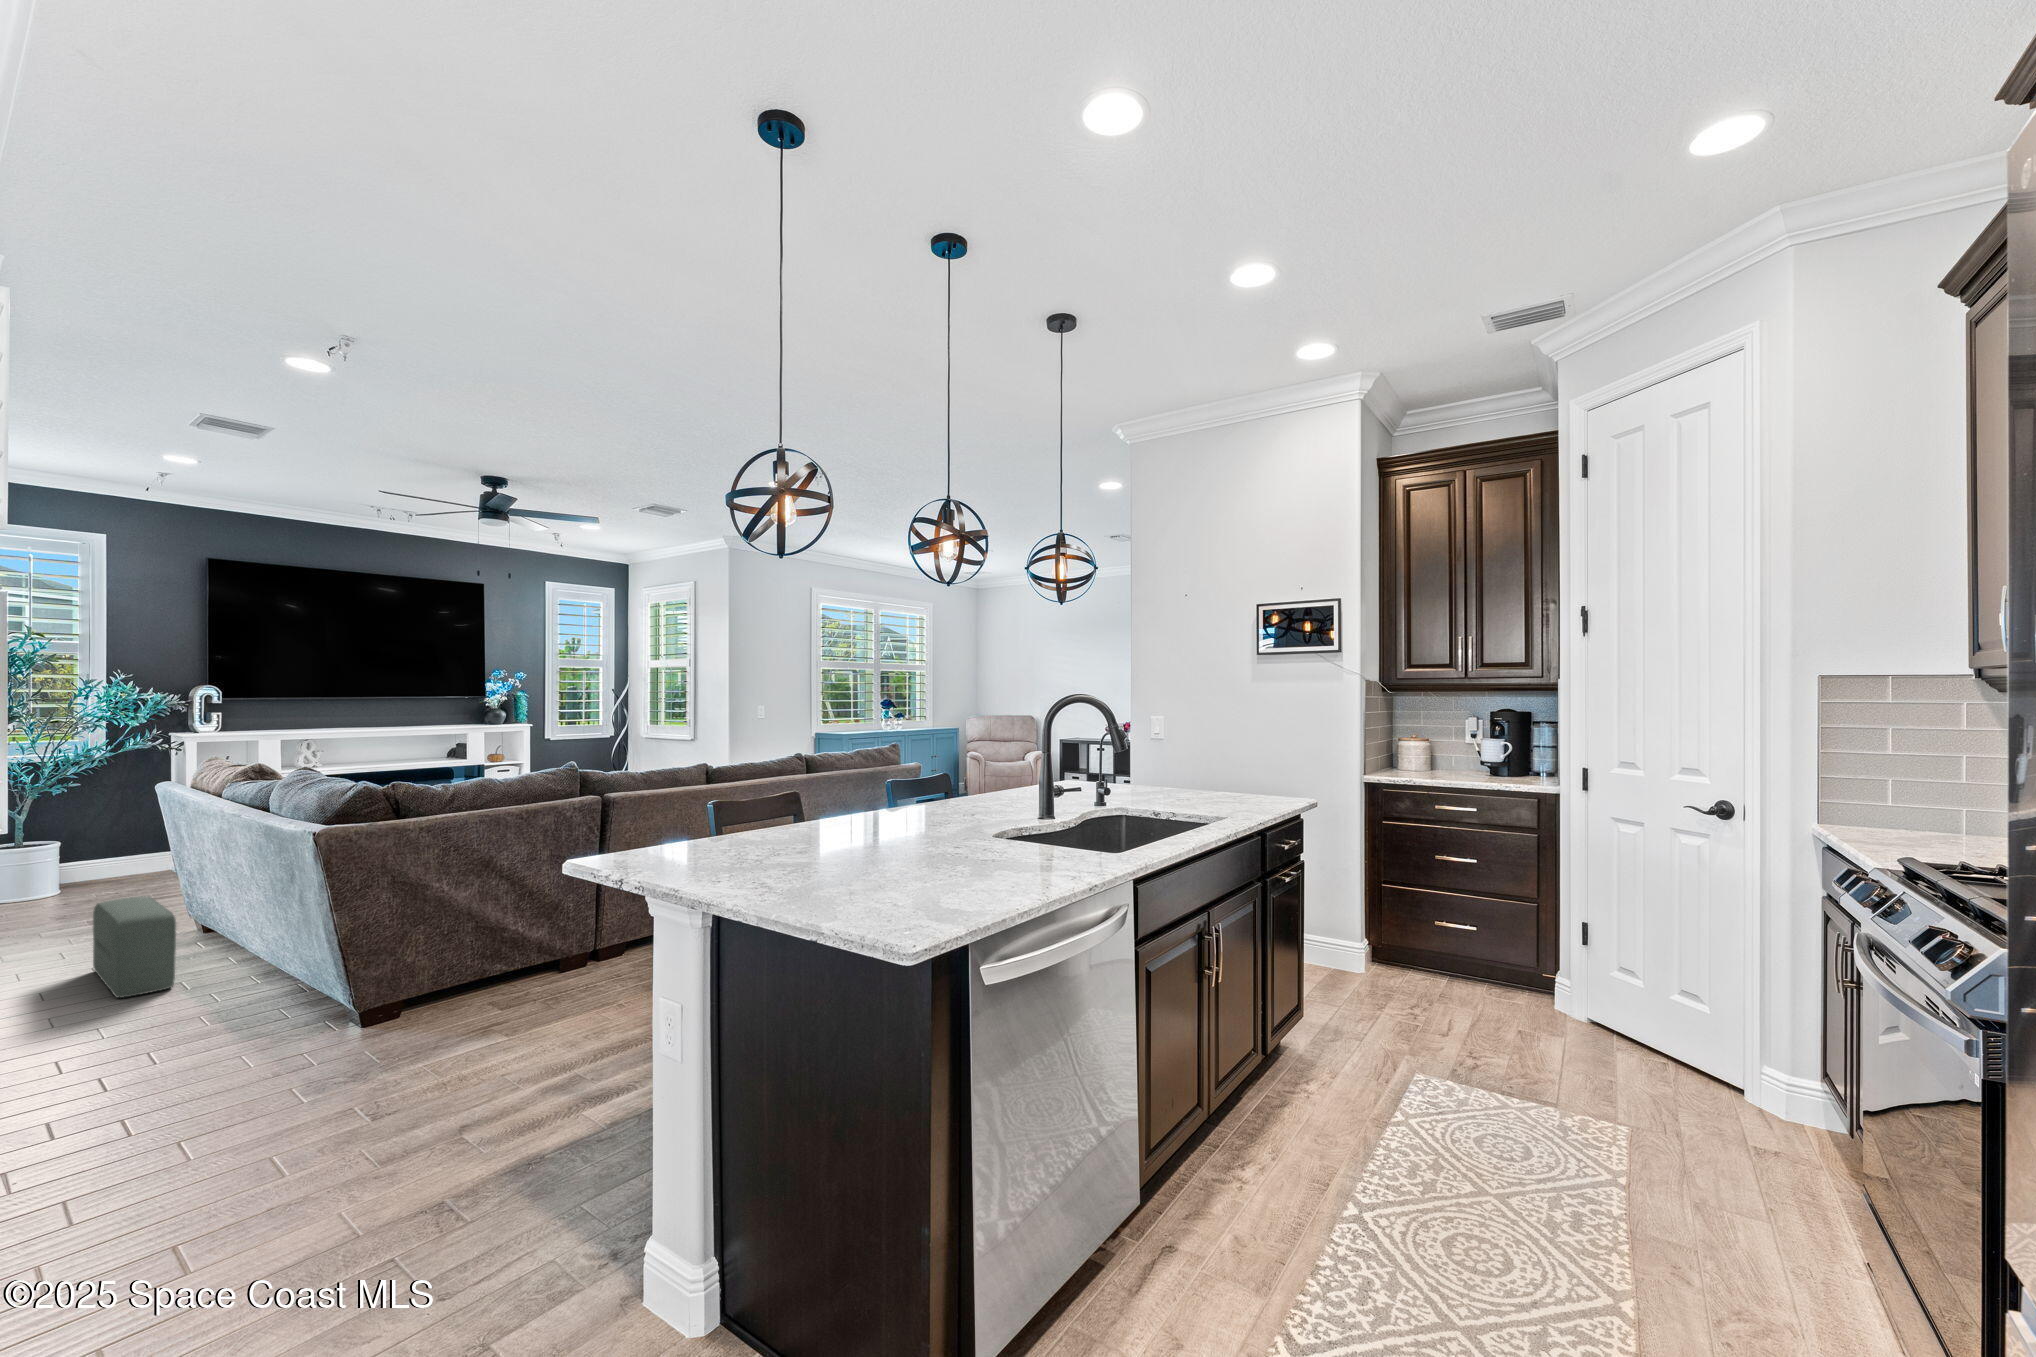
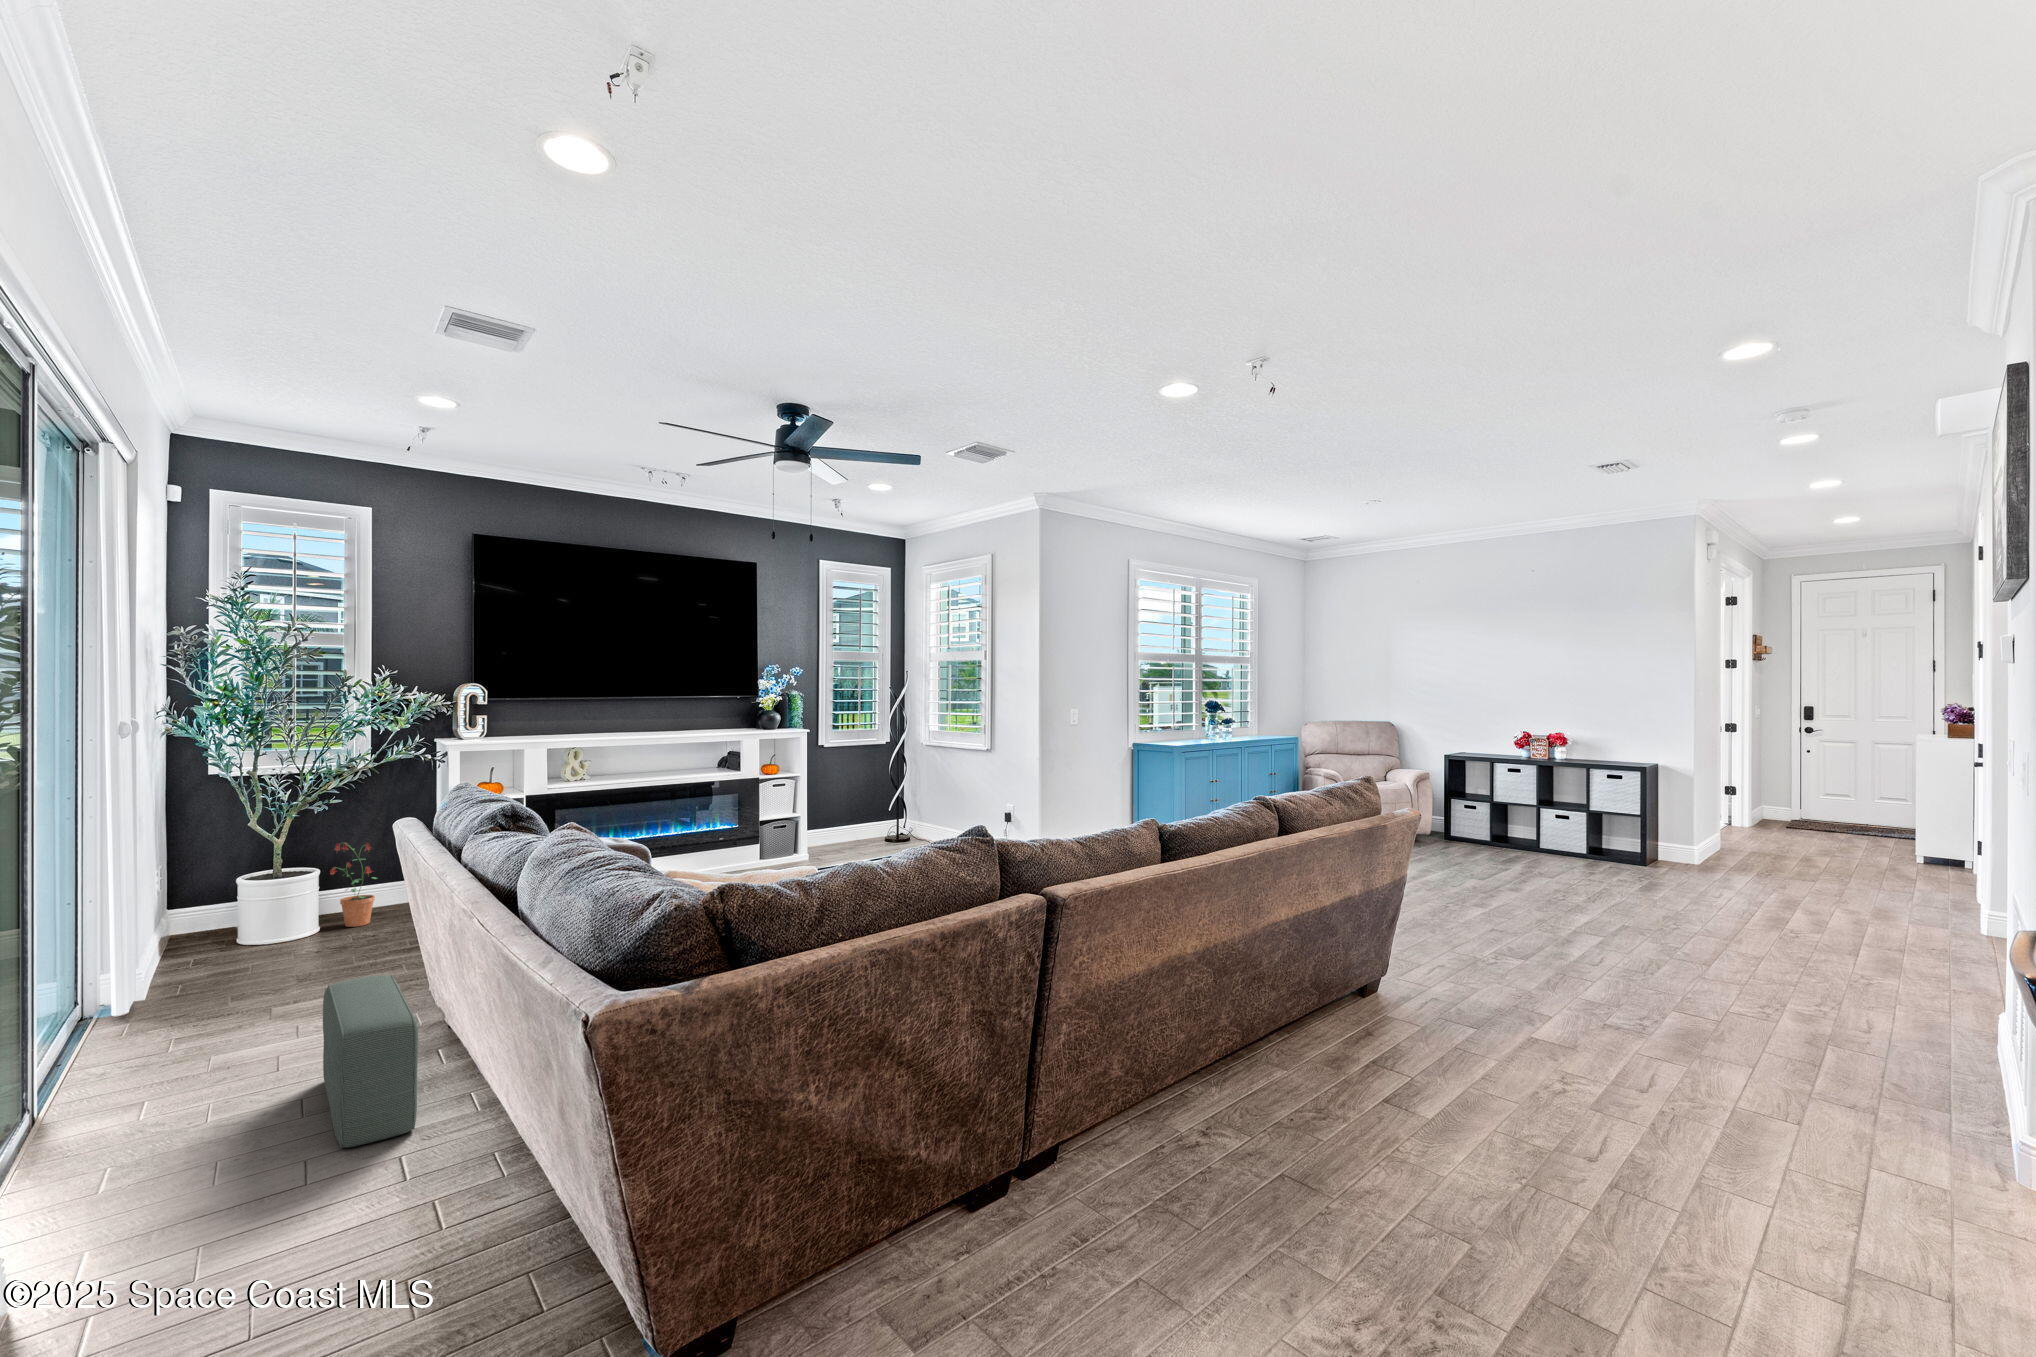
potted plant: none [67,819,118,889] -> present [330,843,376,927]

